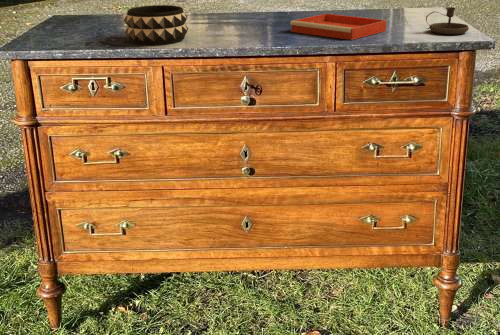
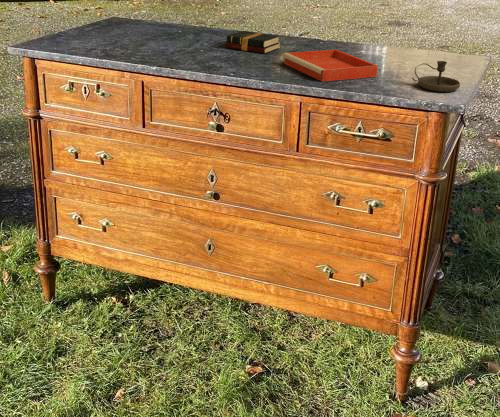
decorative bowl: present [124,5,188,45] -> none [120,21,182,60]
hardback book: none [214,9,262,26] -> present [225,31,280,53]

